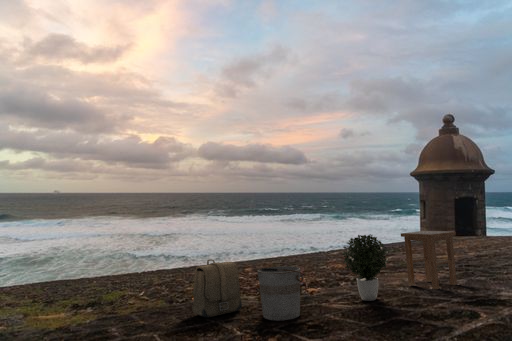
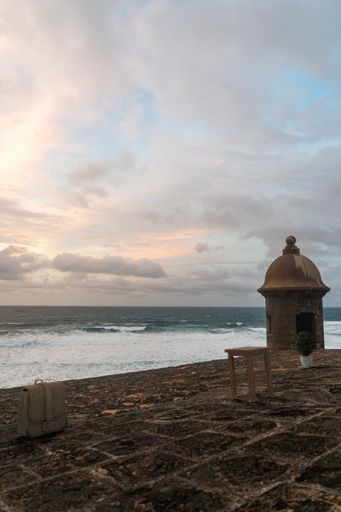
potted plant: present [343,234,390,301] -> present [292,331,317,368]
bucket: present [253,266,304,320] -> none [74,384,123,439]

